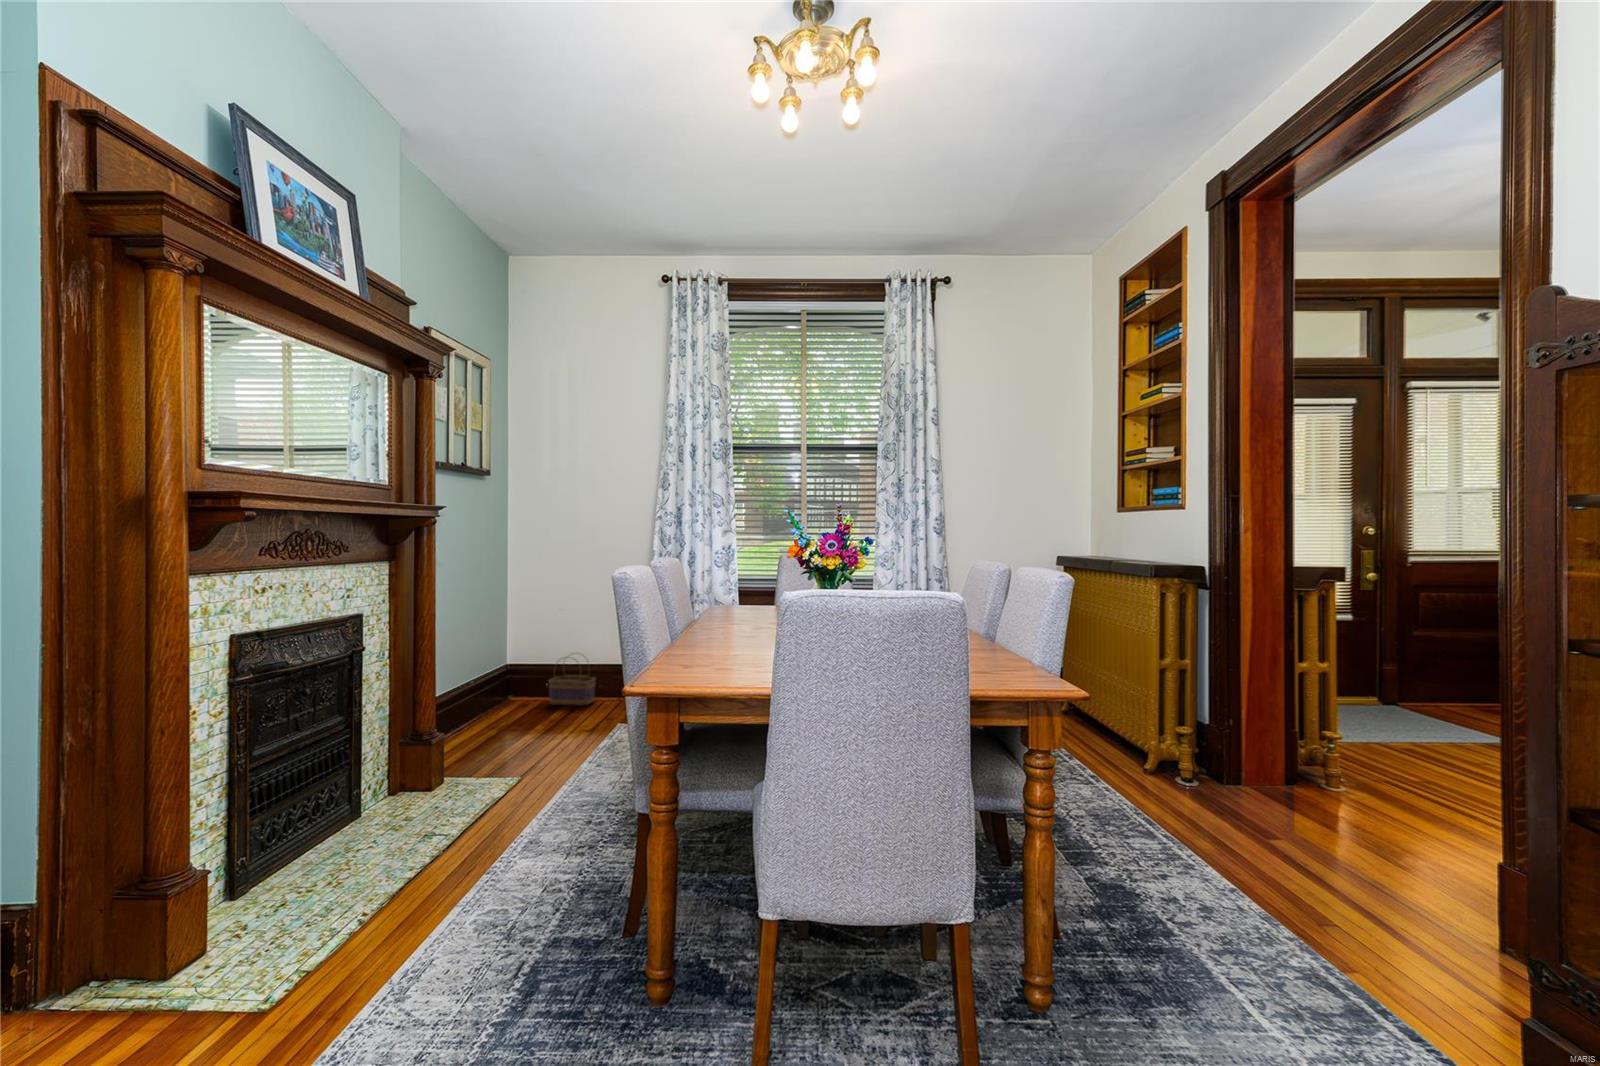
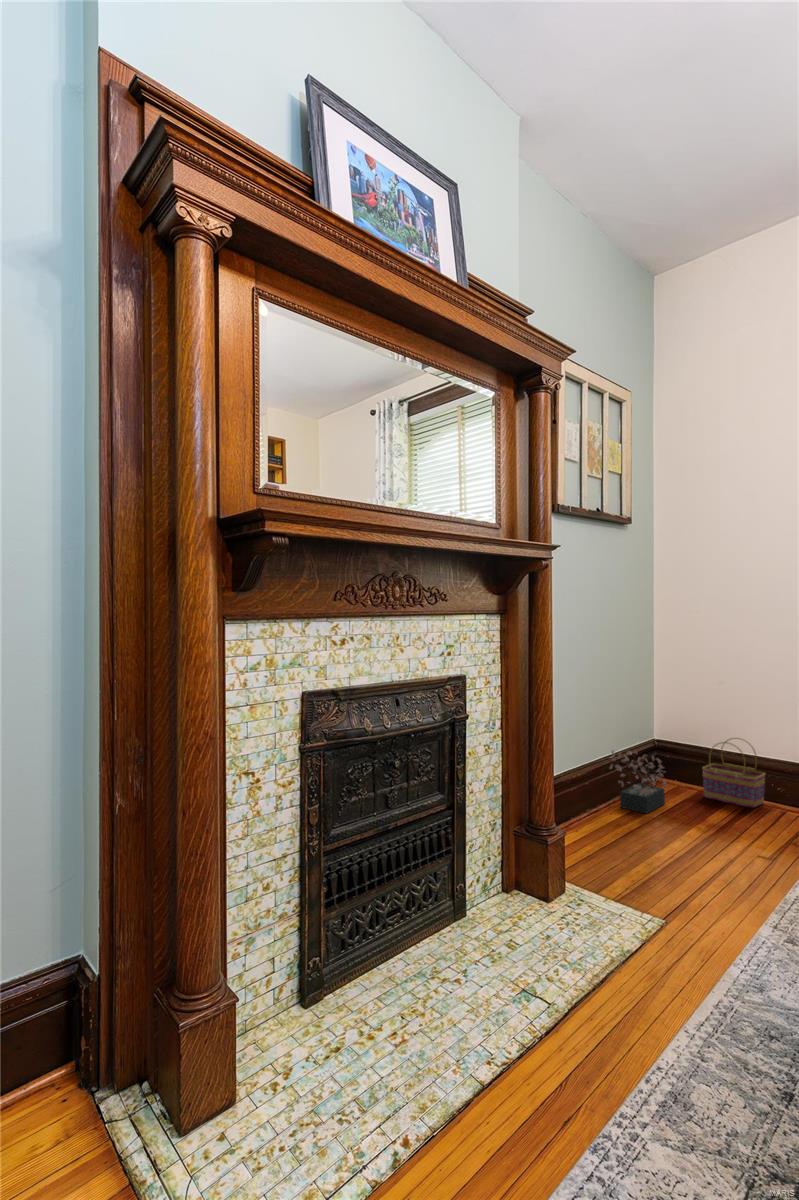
decorative plant: none [471,672,520,723] -> present [610,751,666,814]

